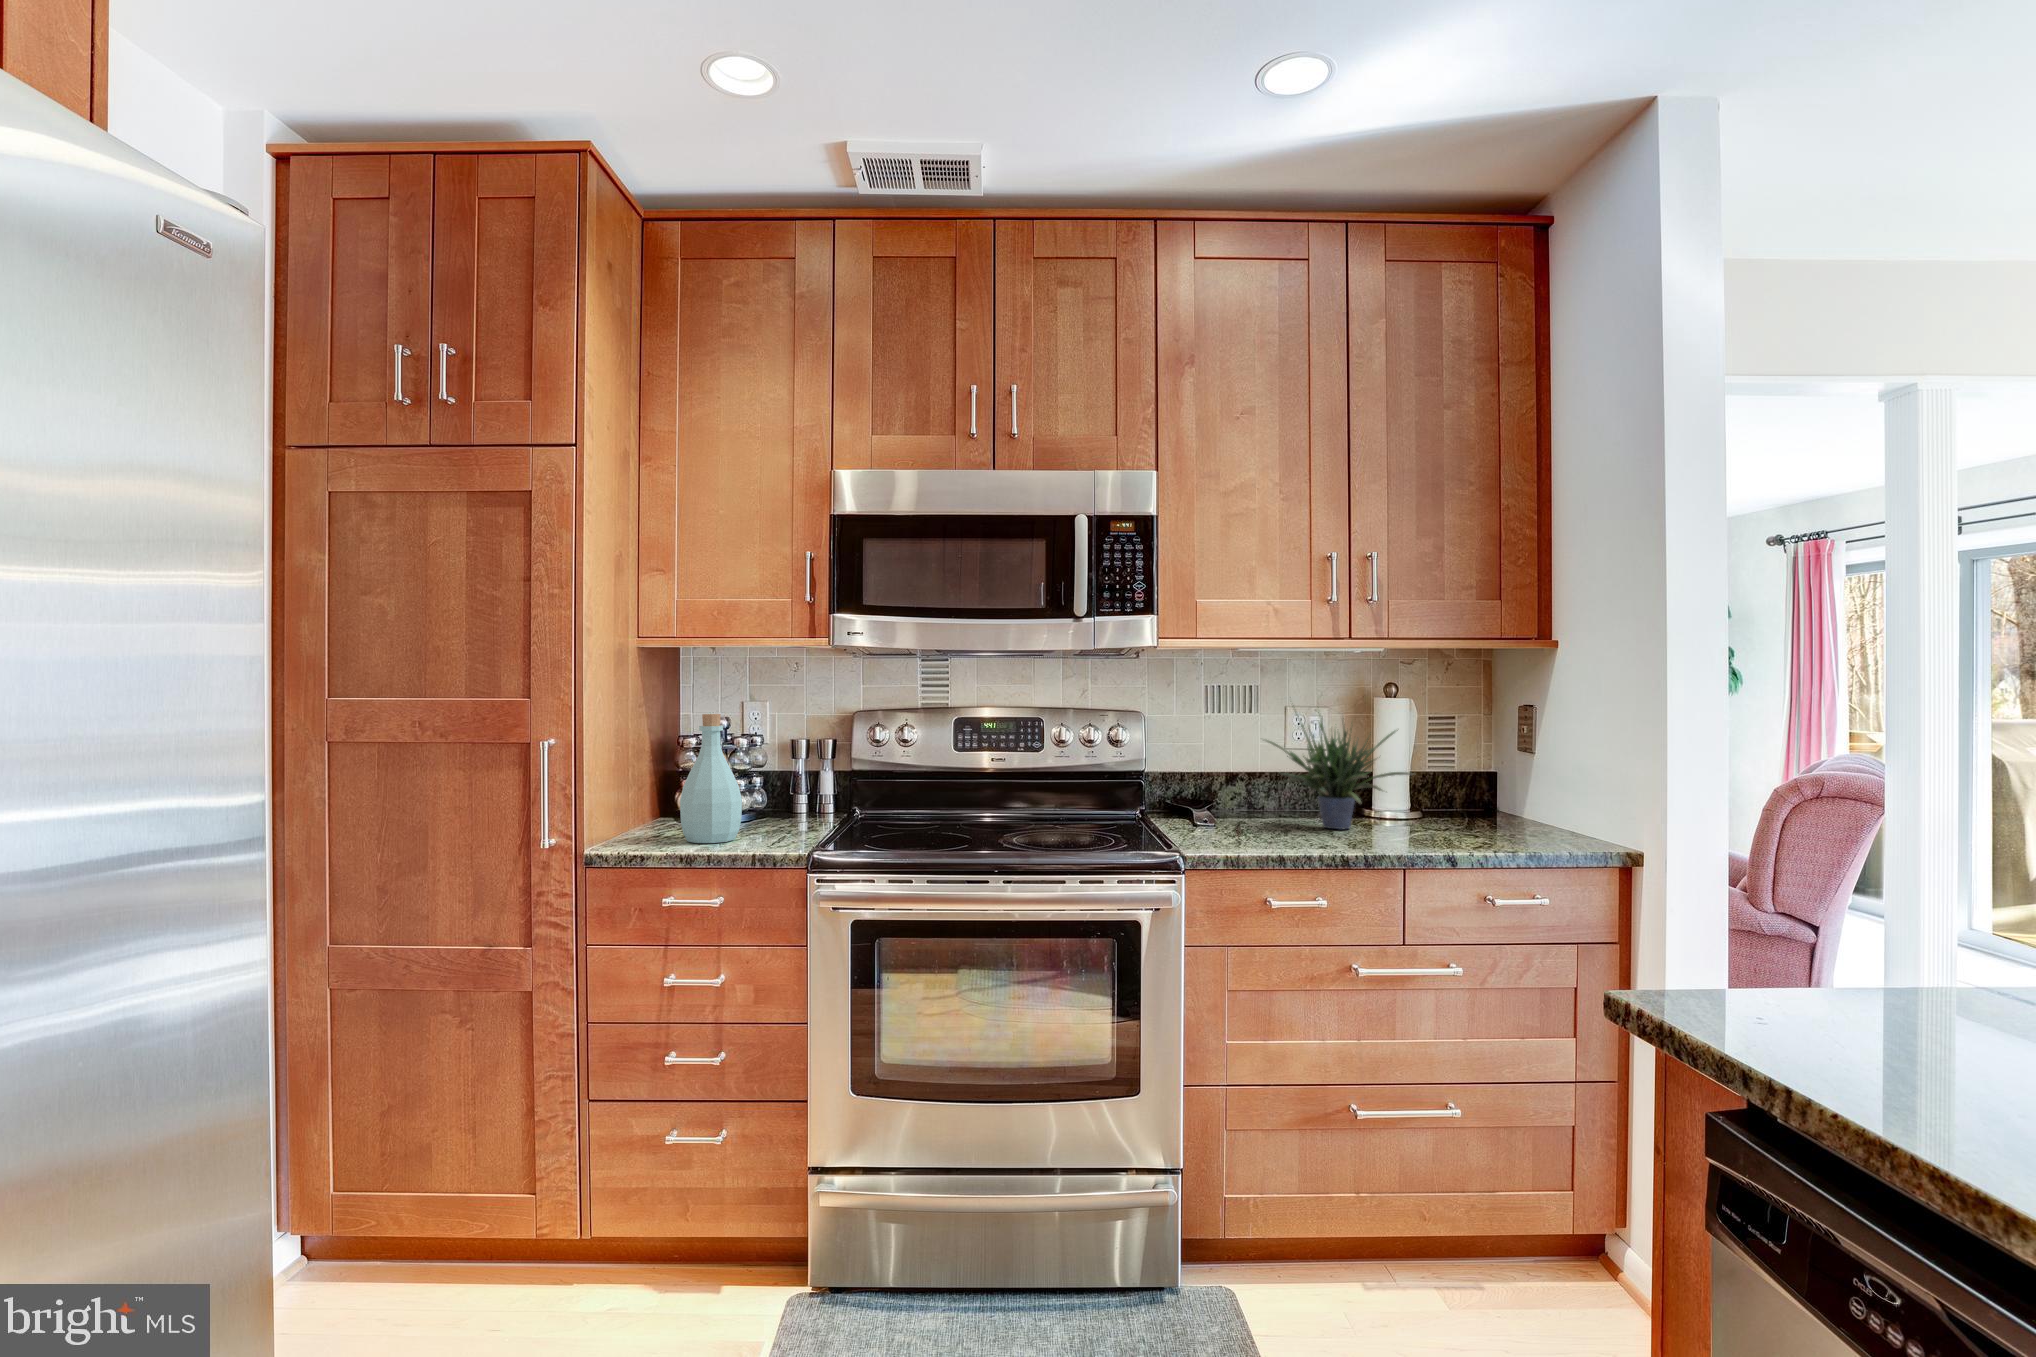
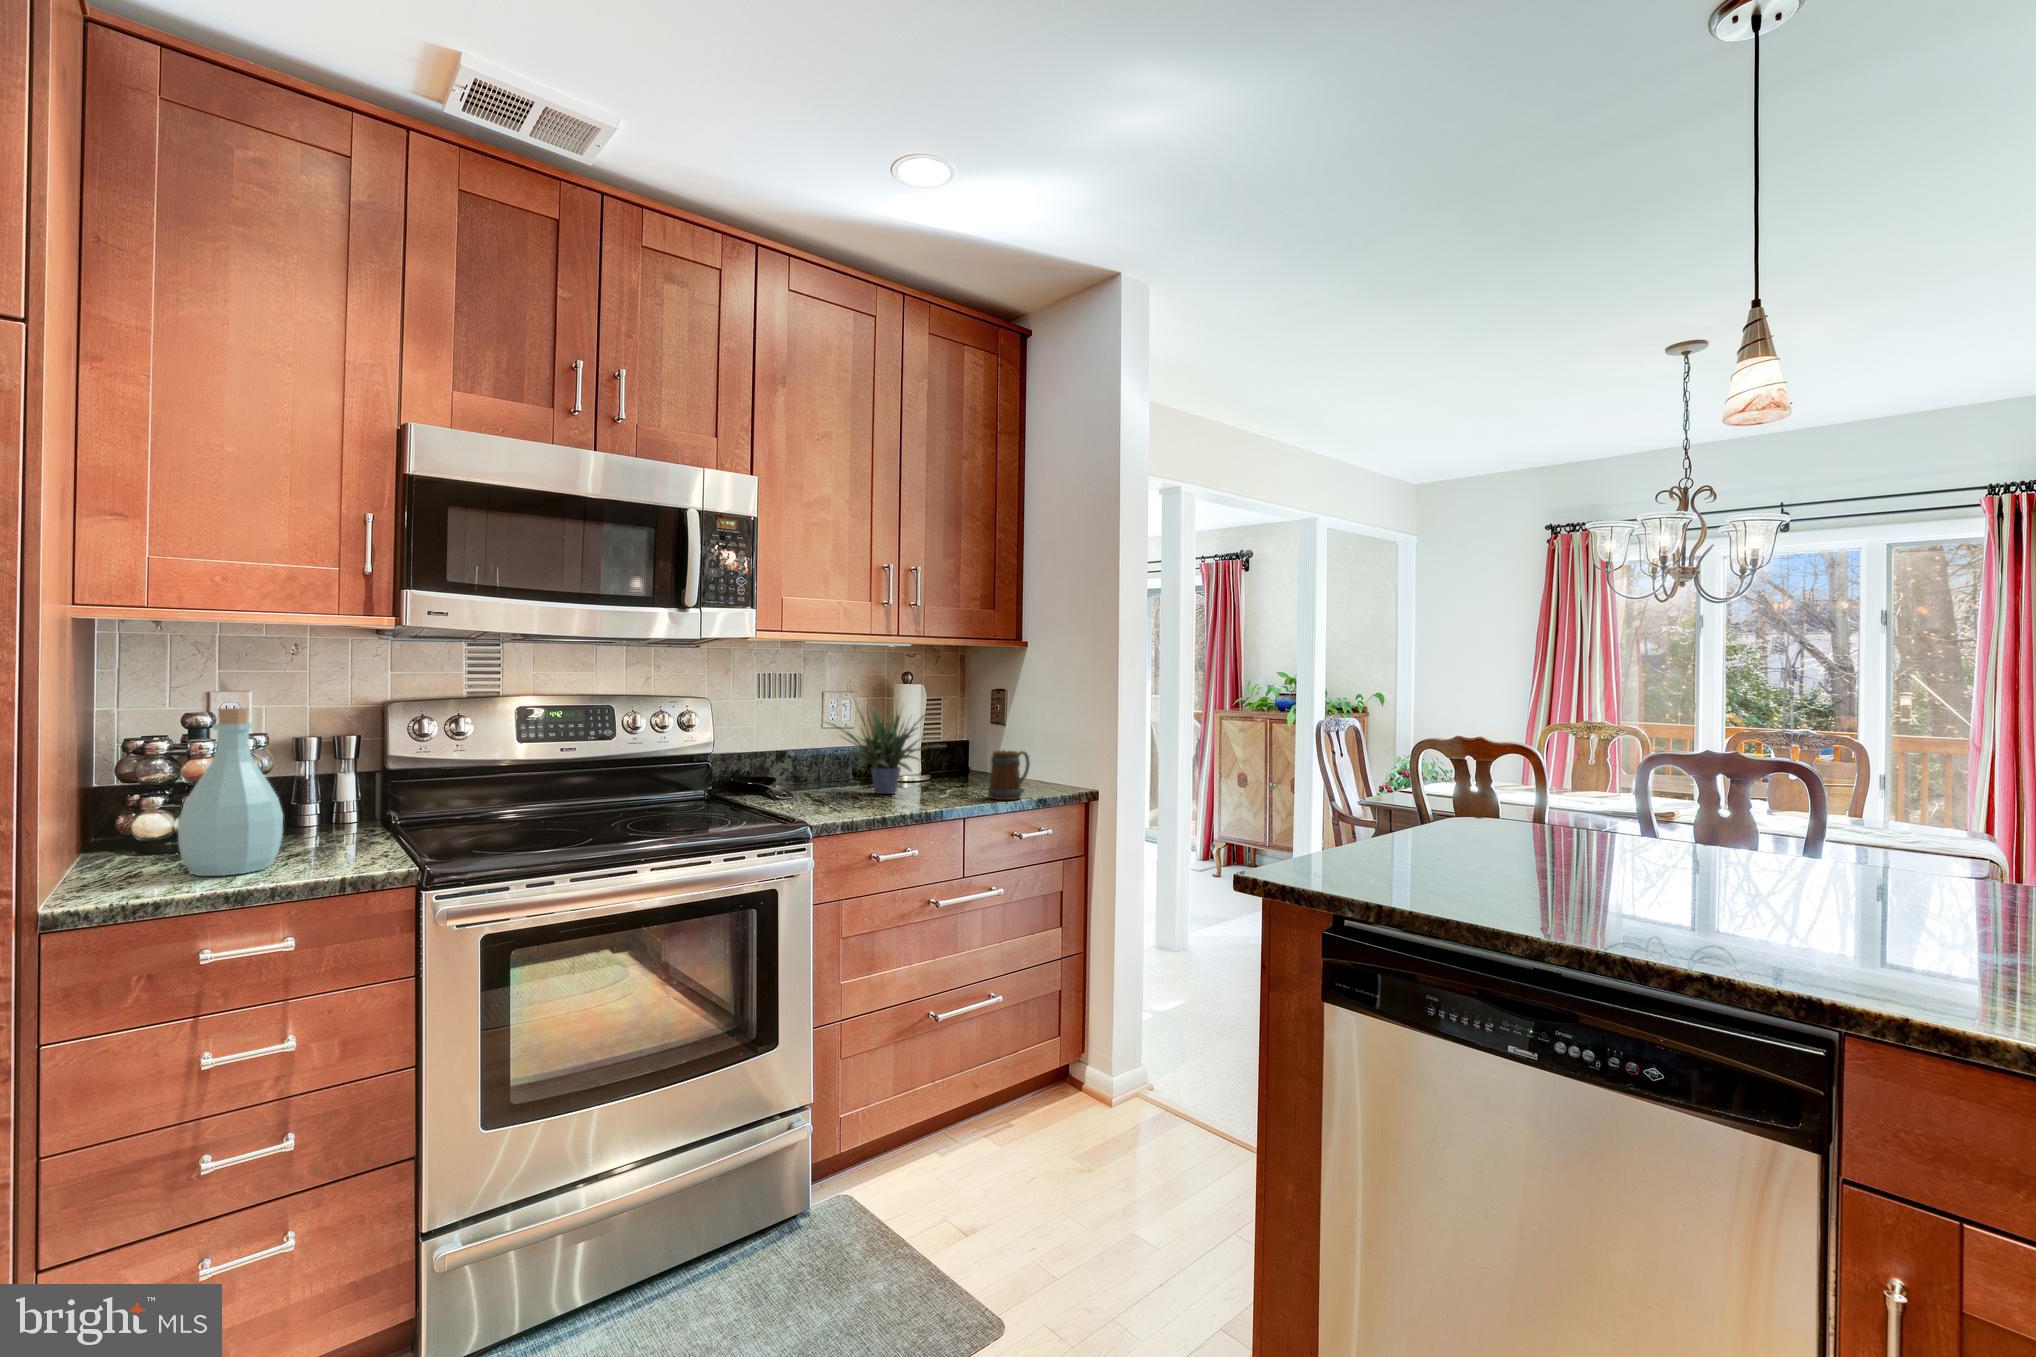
mug: none [1459,783,1526,849] -> present [988,750,1030,800]

